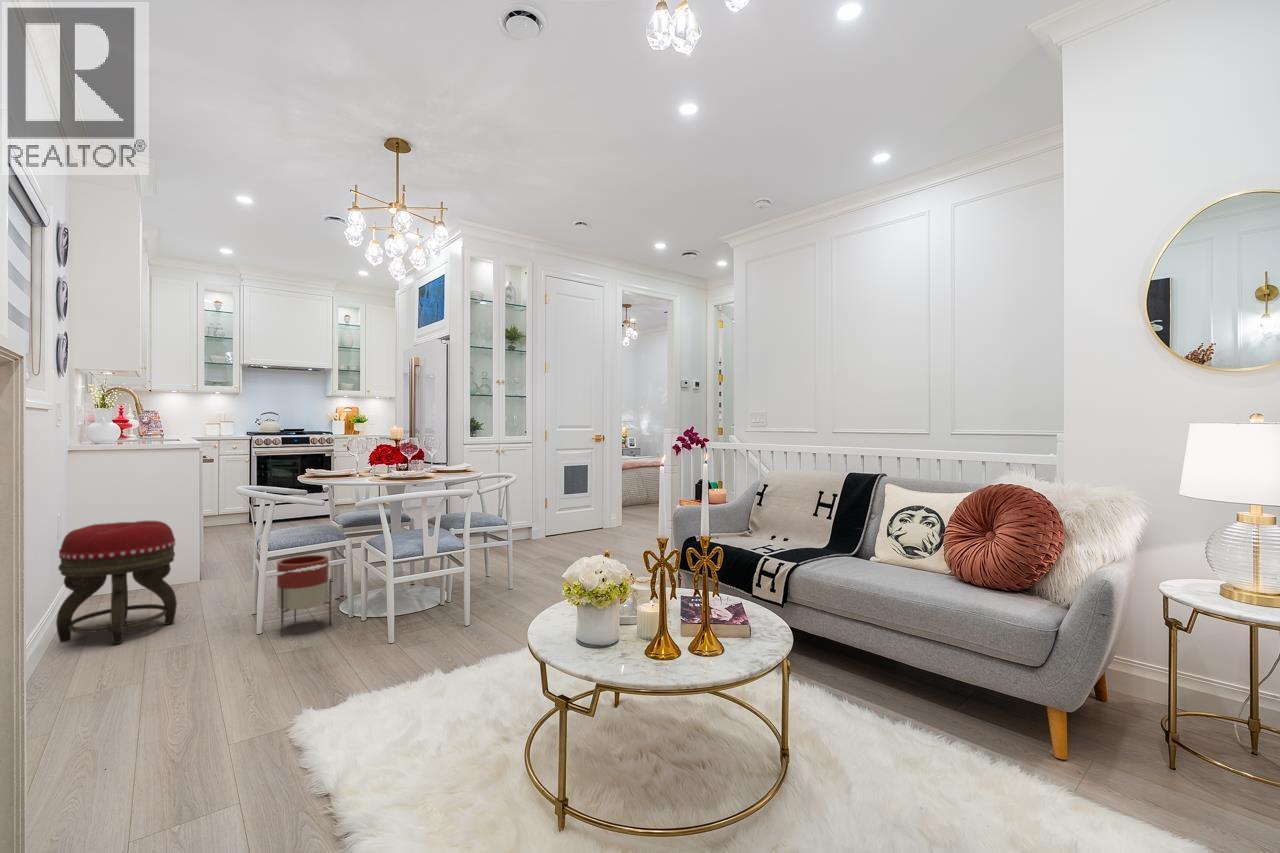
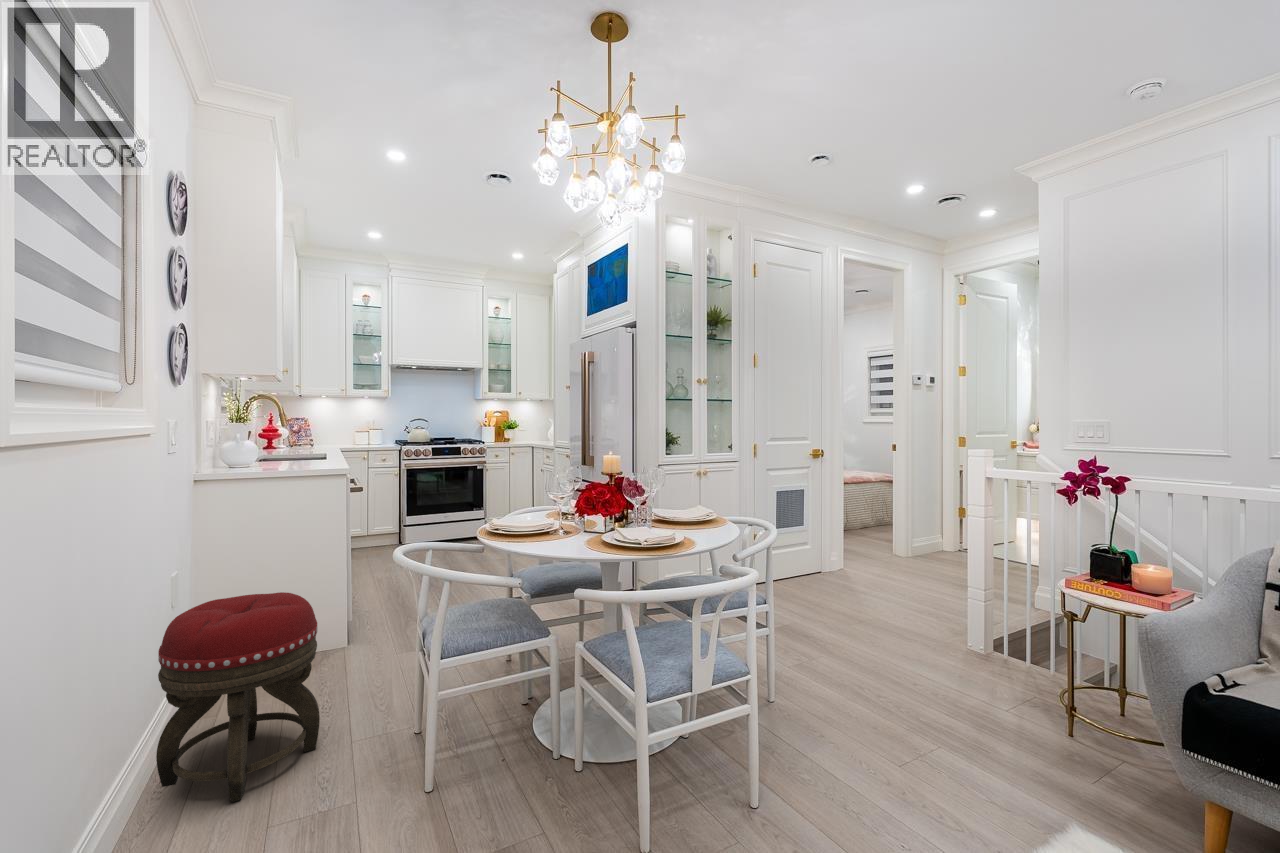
planter: present [276,555,331,636] -> none [461,658,540,807]

